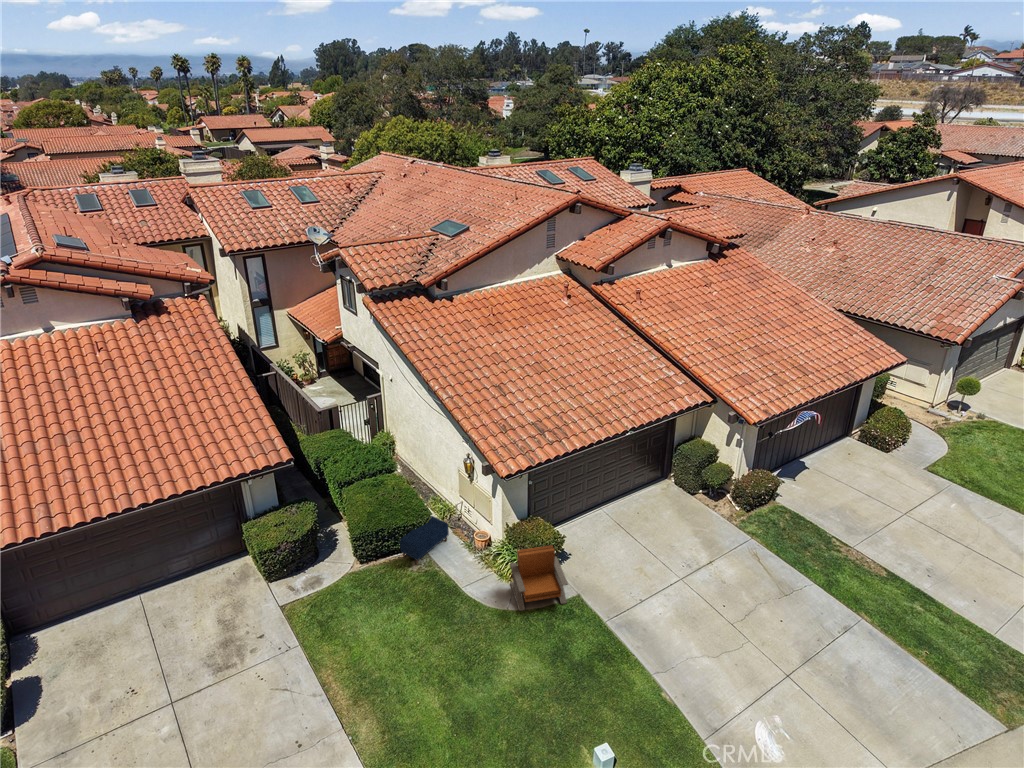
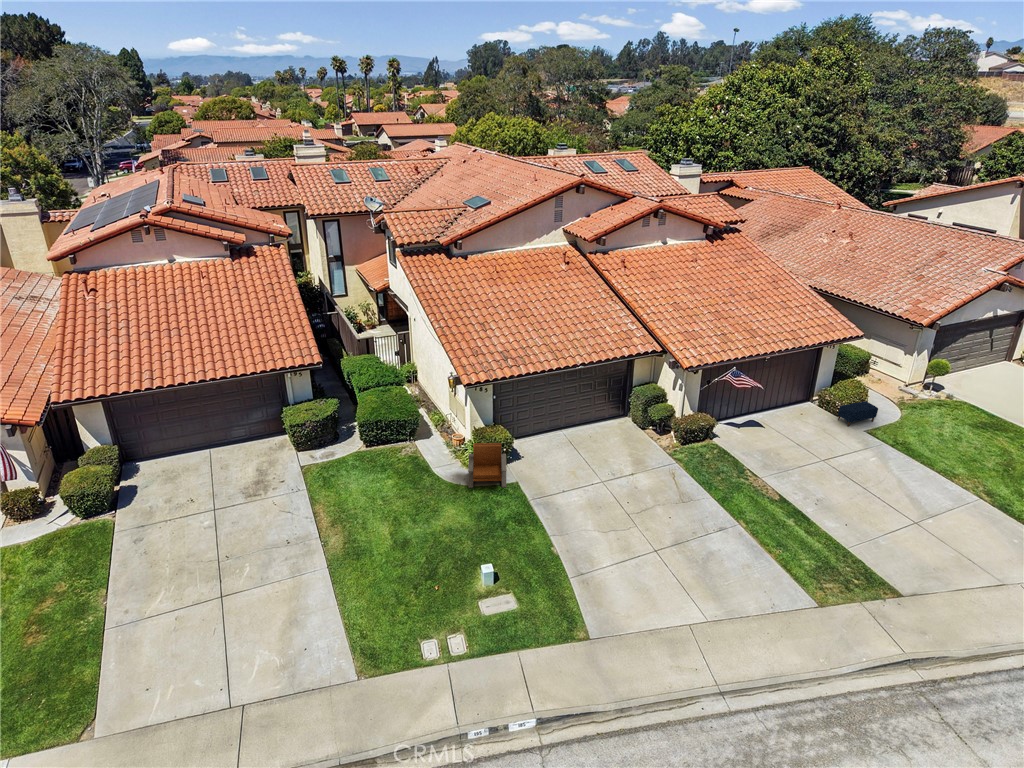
bench: present [400,516,449,565] -> present [838,401,878,426]

